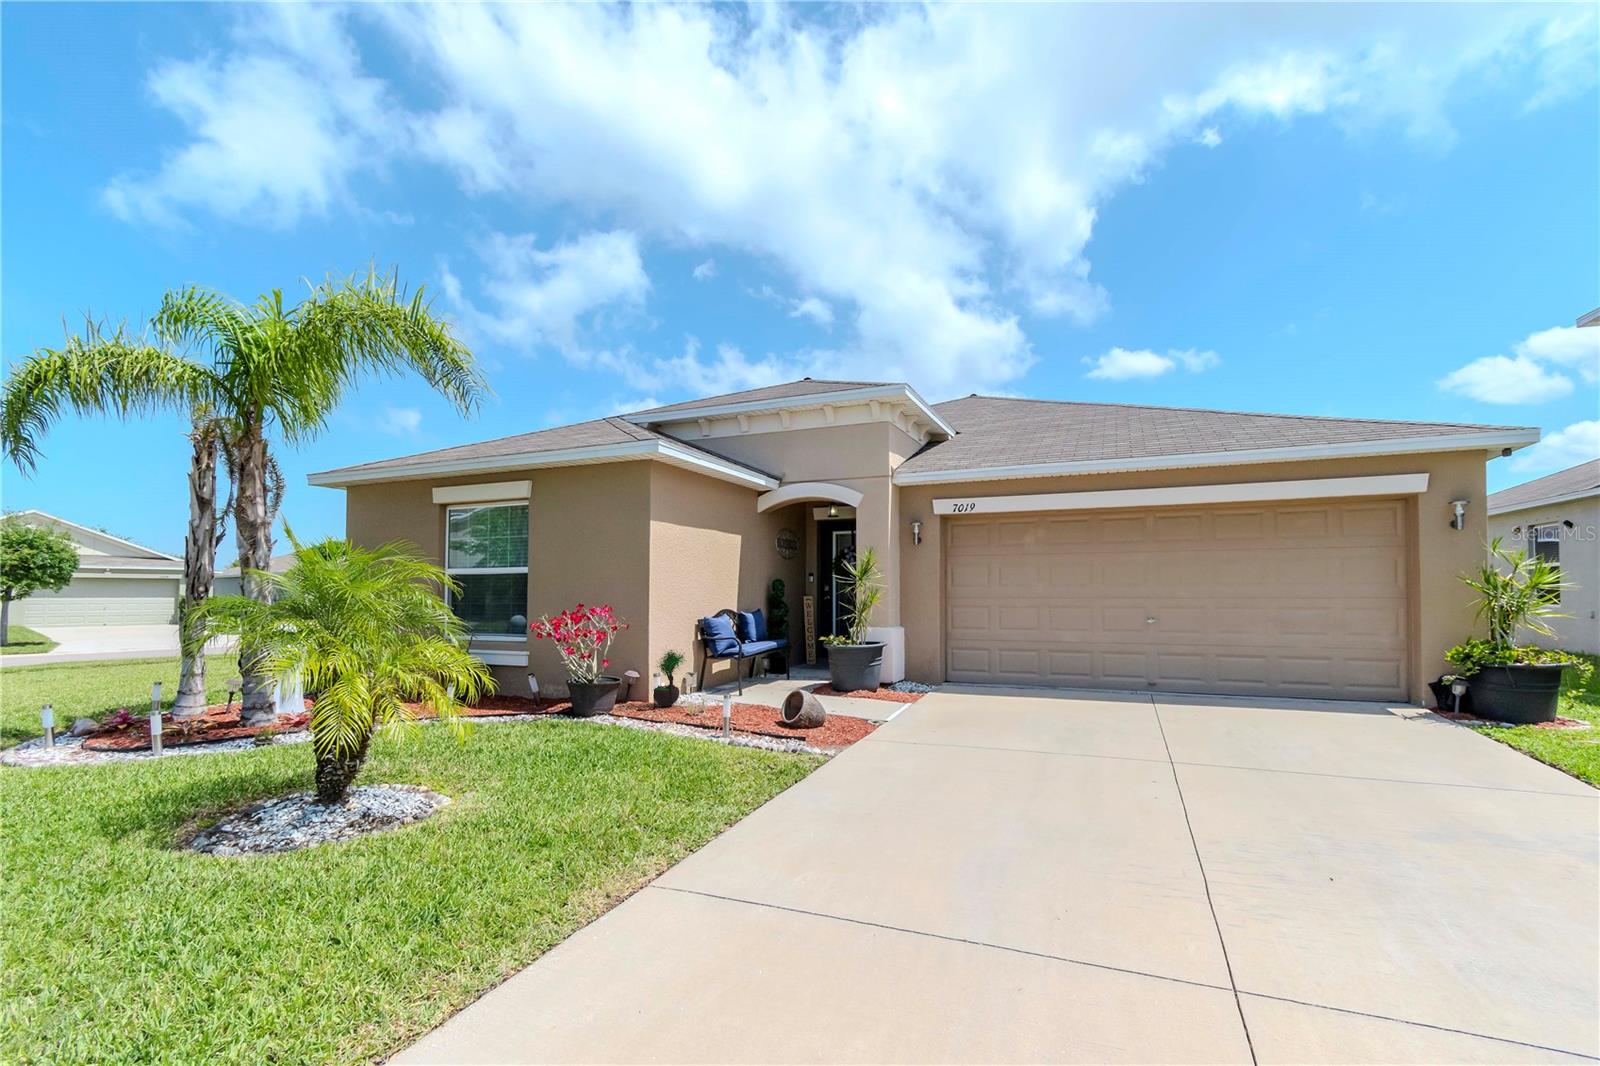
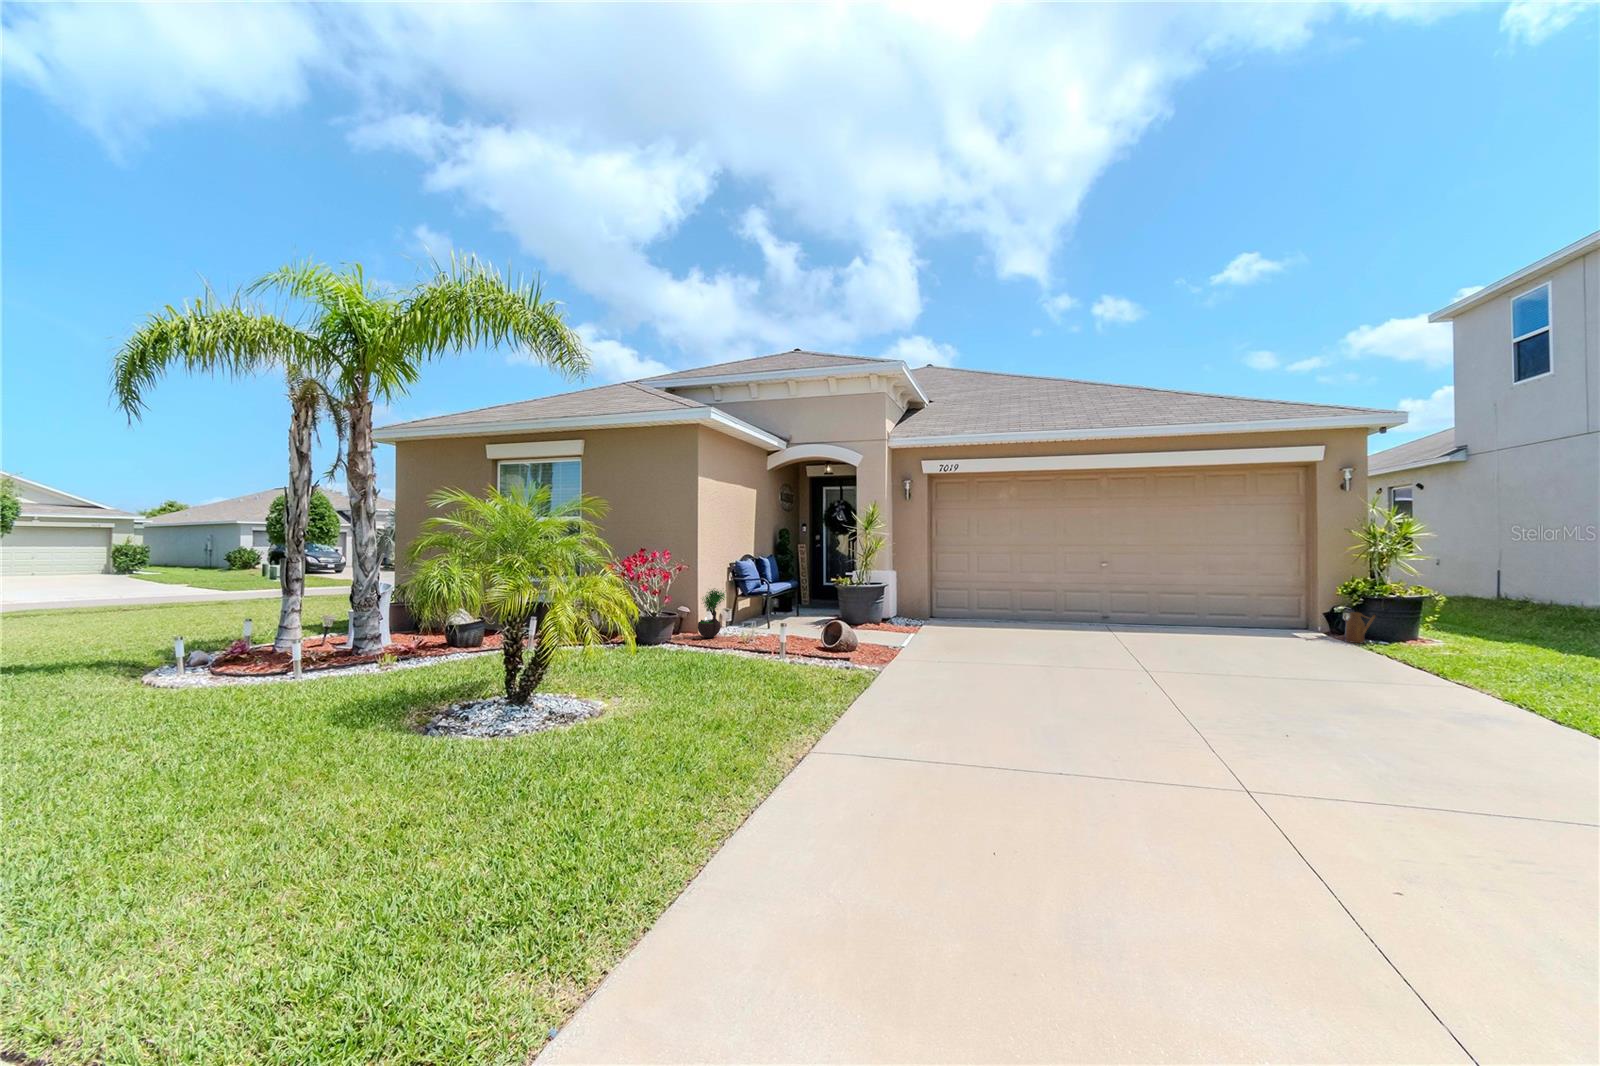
watering can: none [1456,685,1495,725] -> present [1344,612,1376,643]

